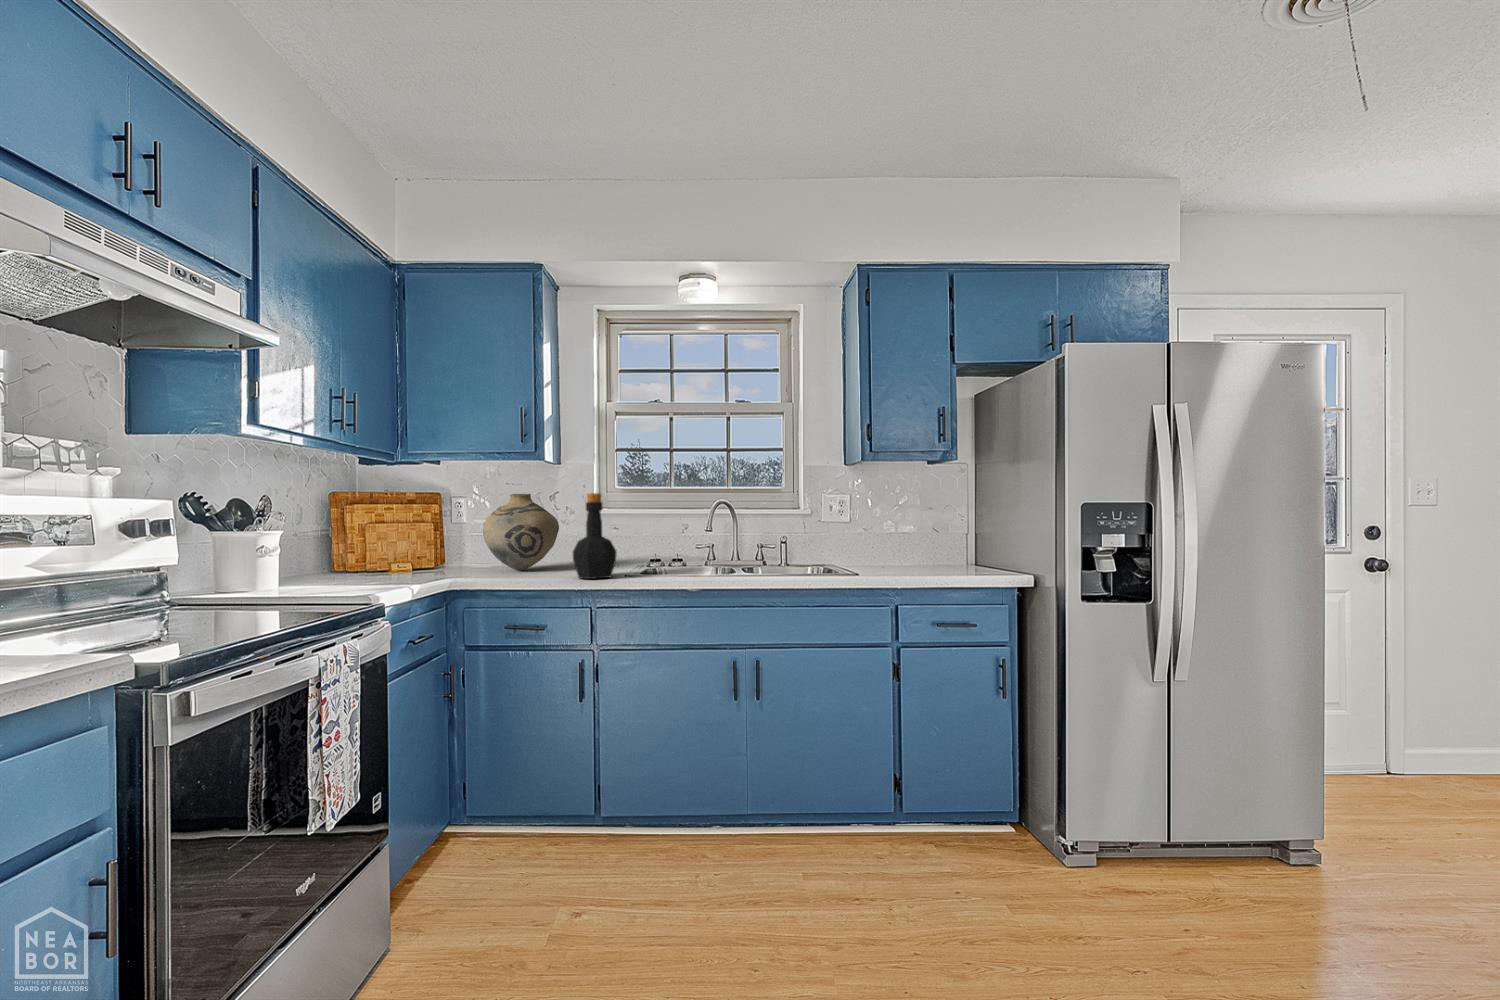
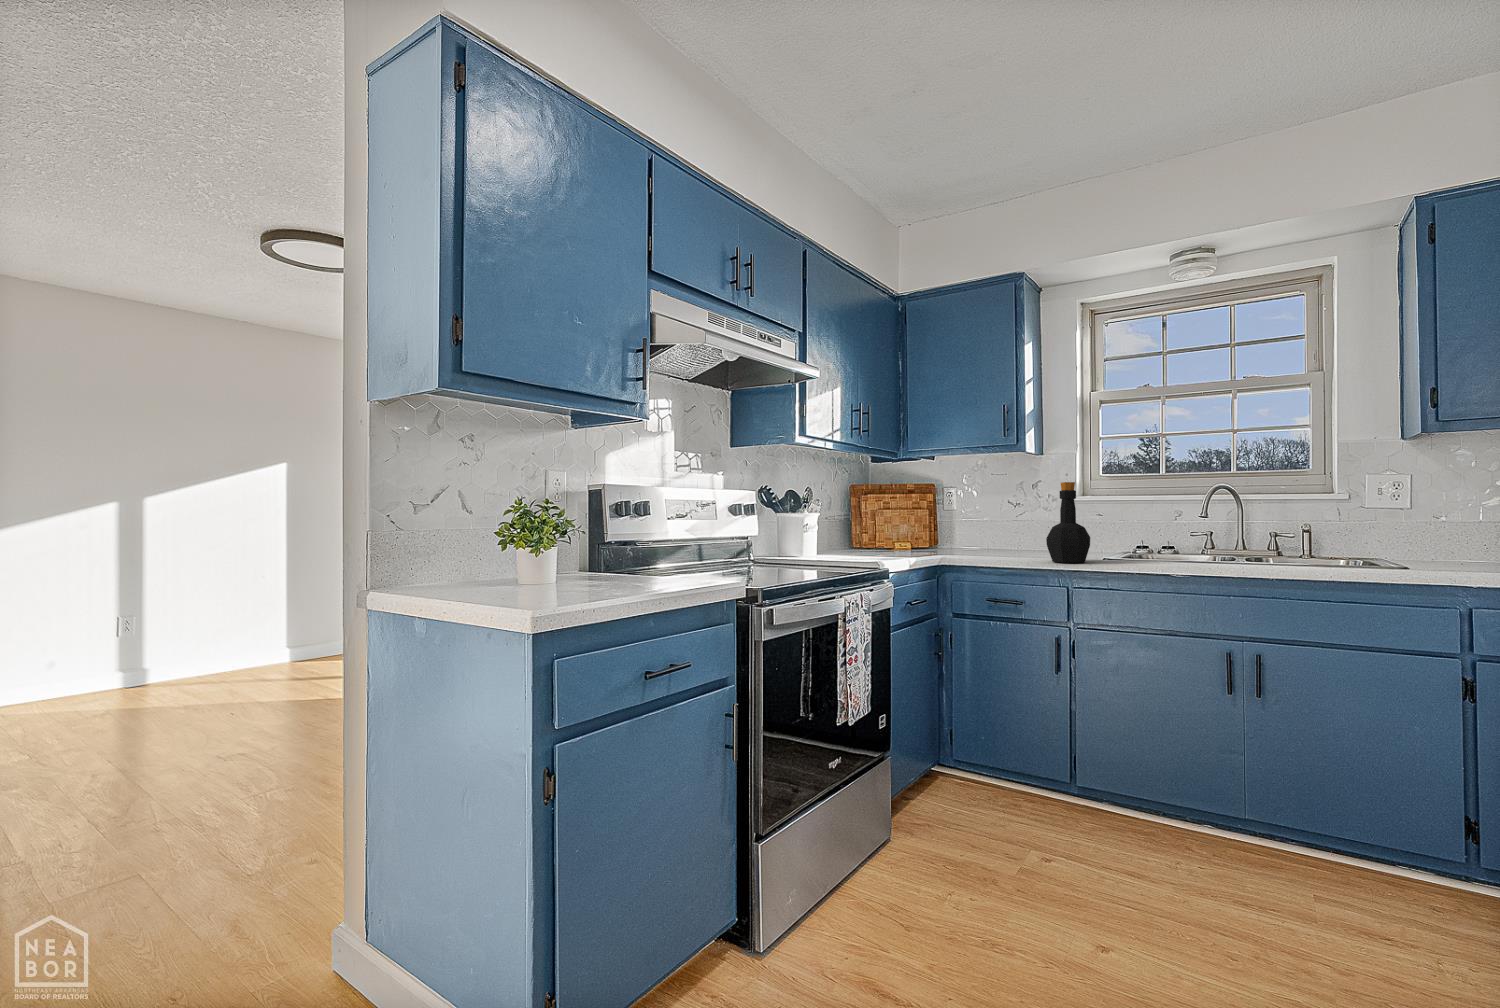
vase: present [483,494,559,570] -> none [968,484,1038,554]

